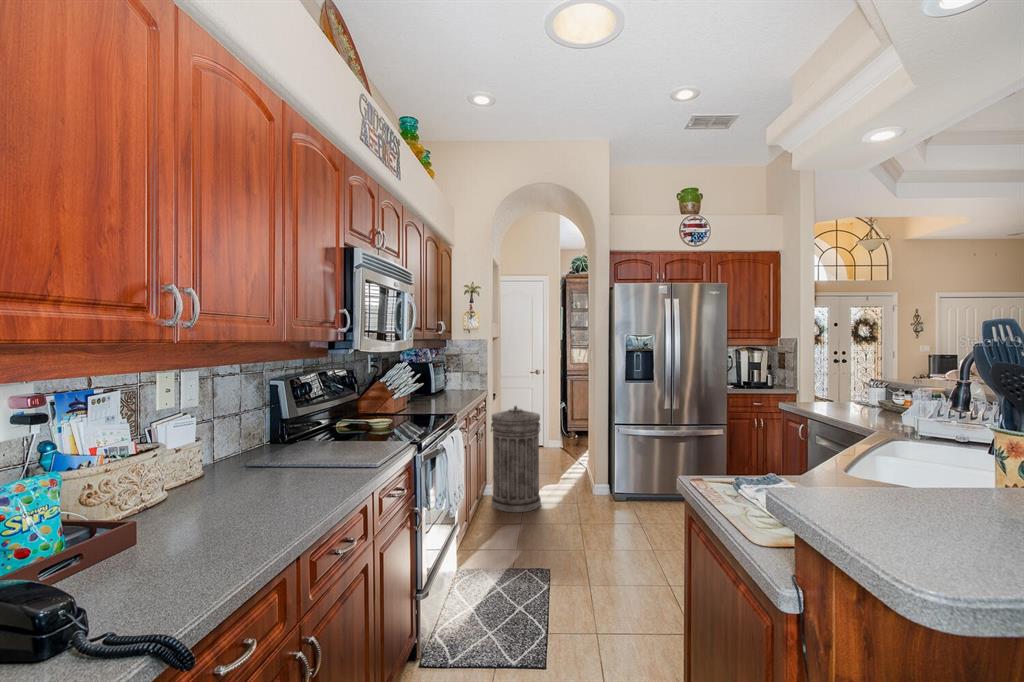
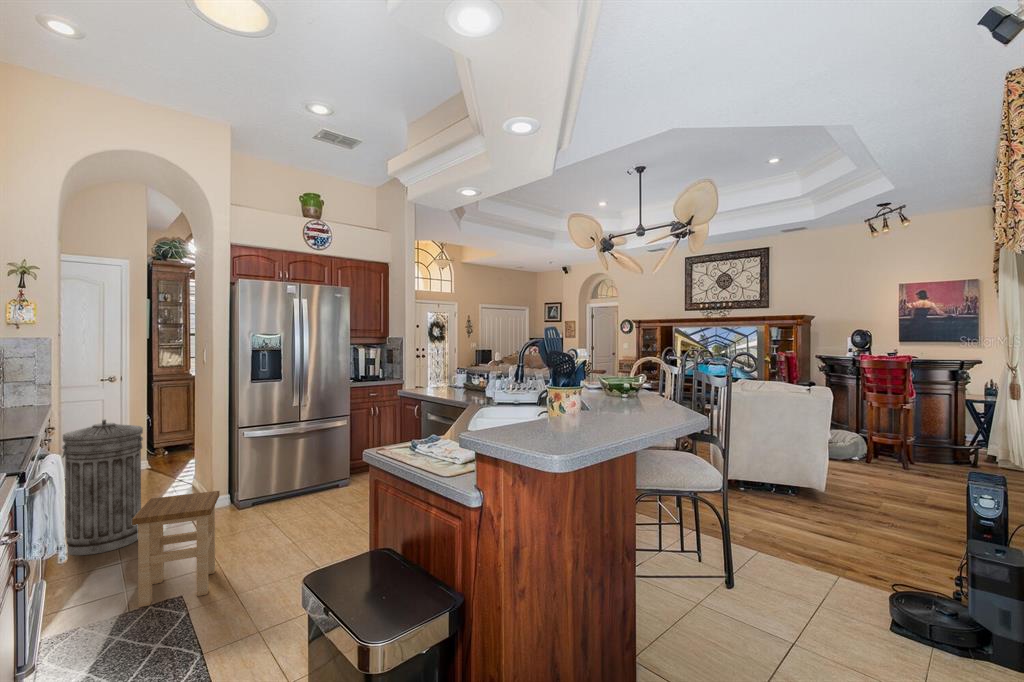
stool: none [515,478,583,576] -> present [132,491,220,607]

